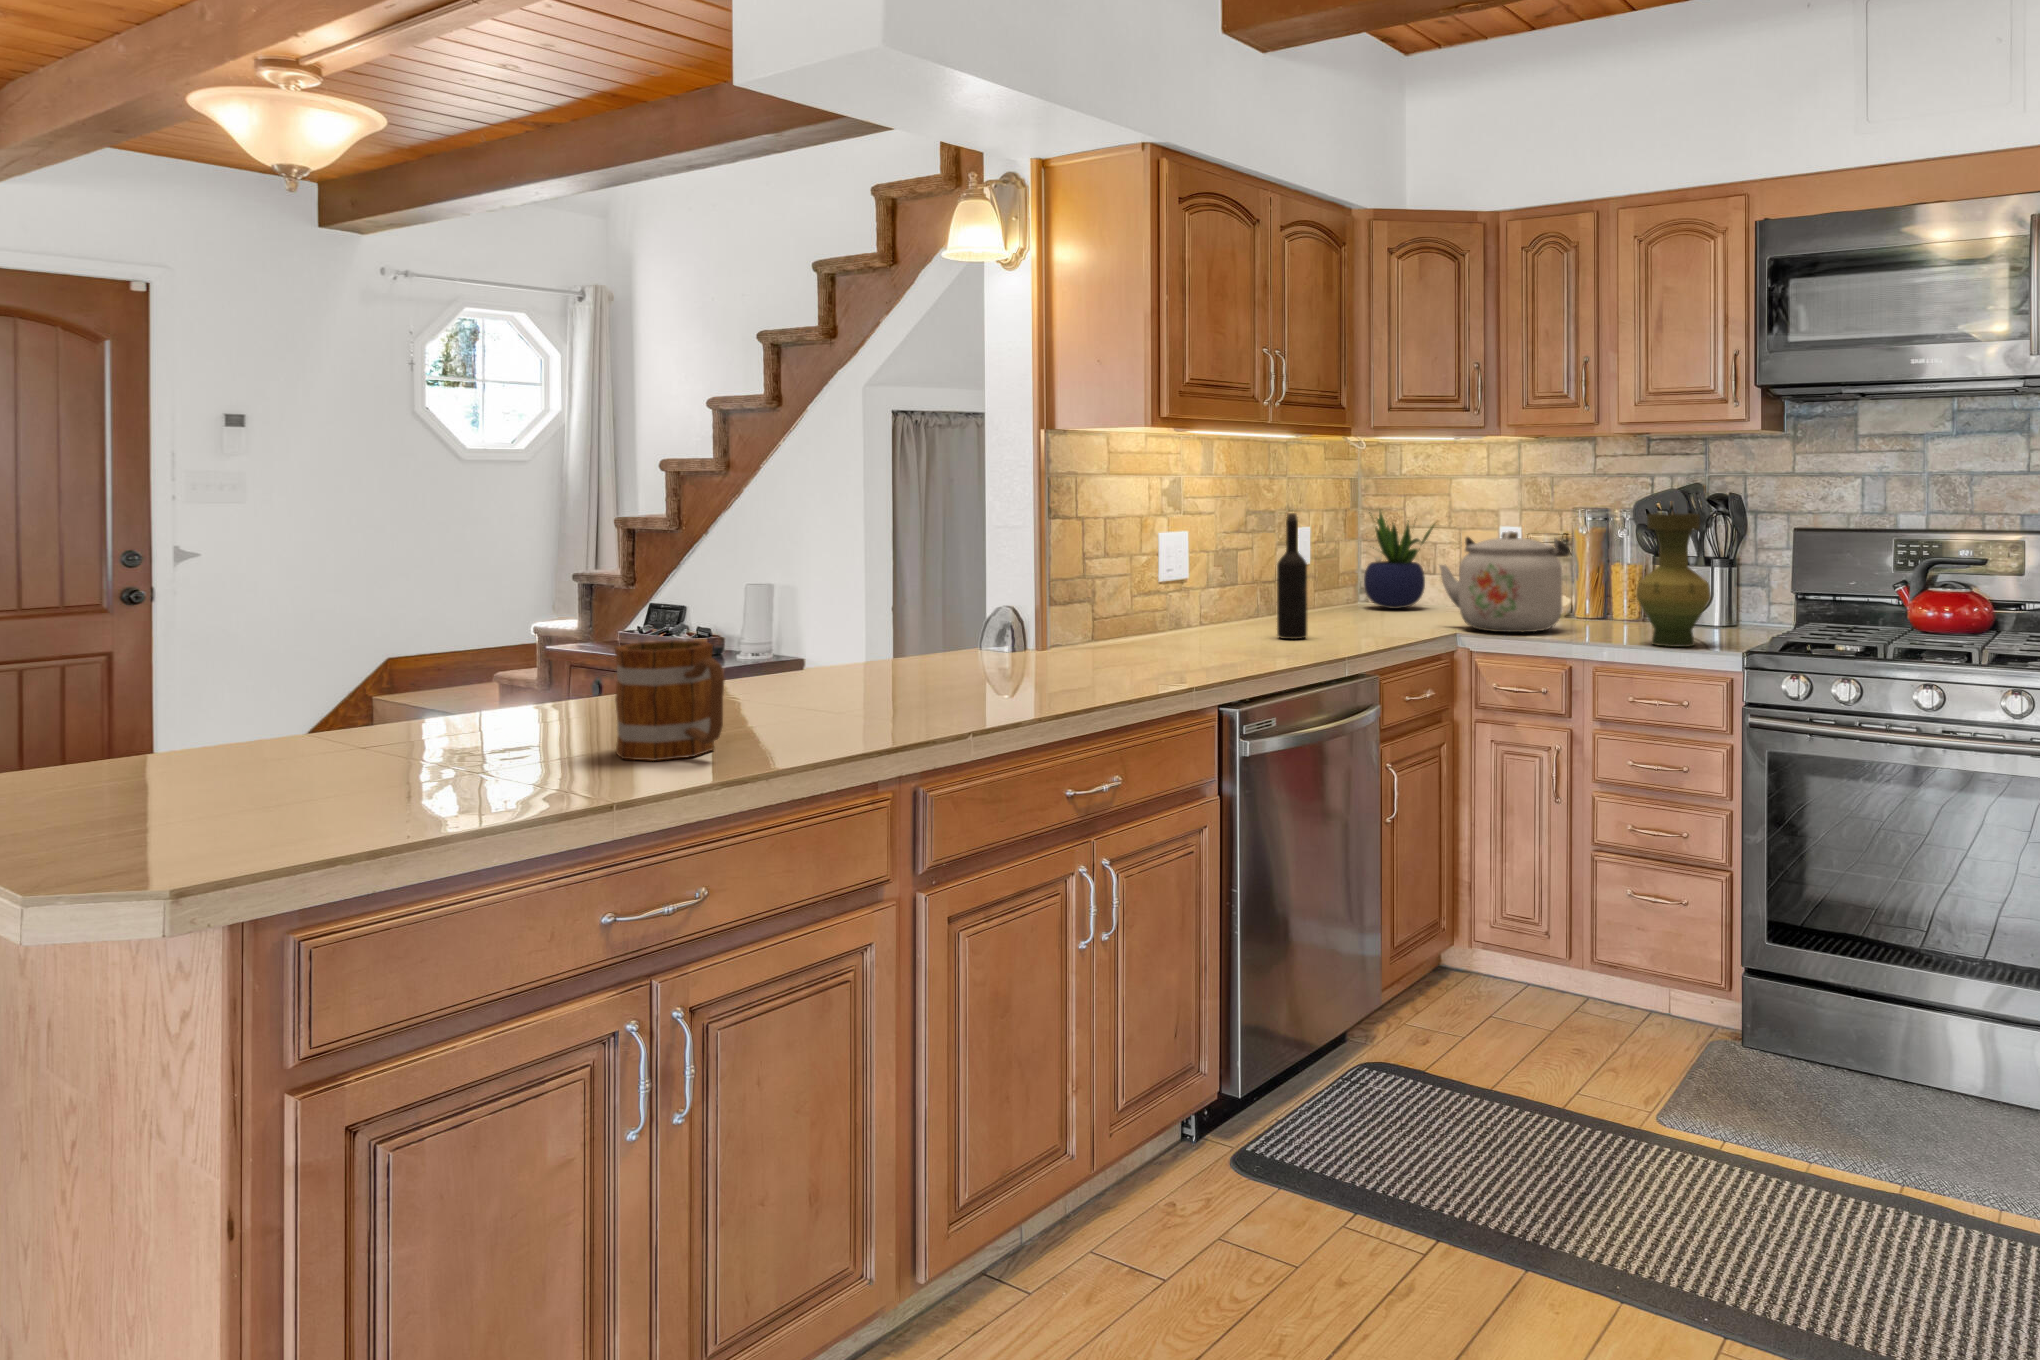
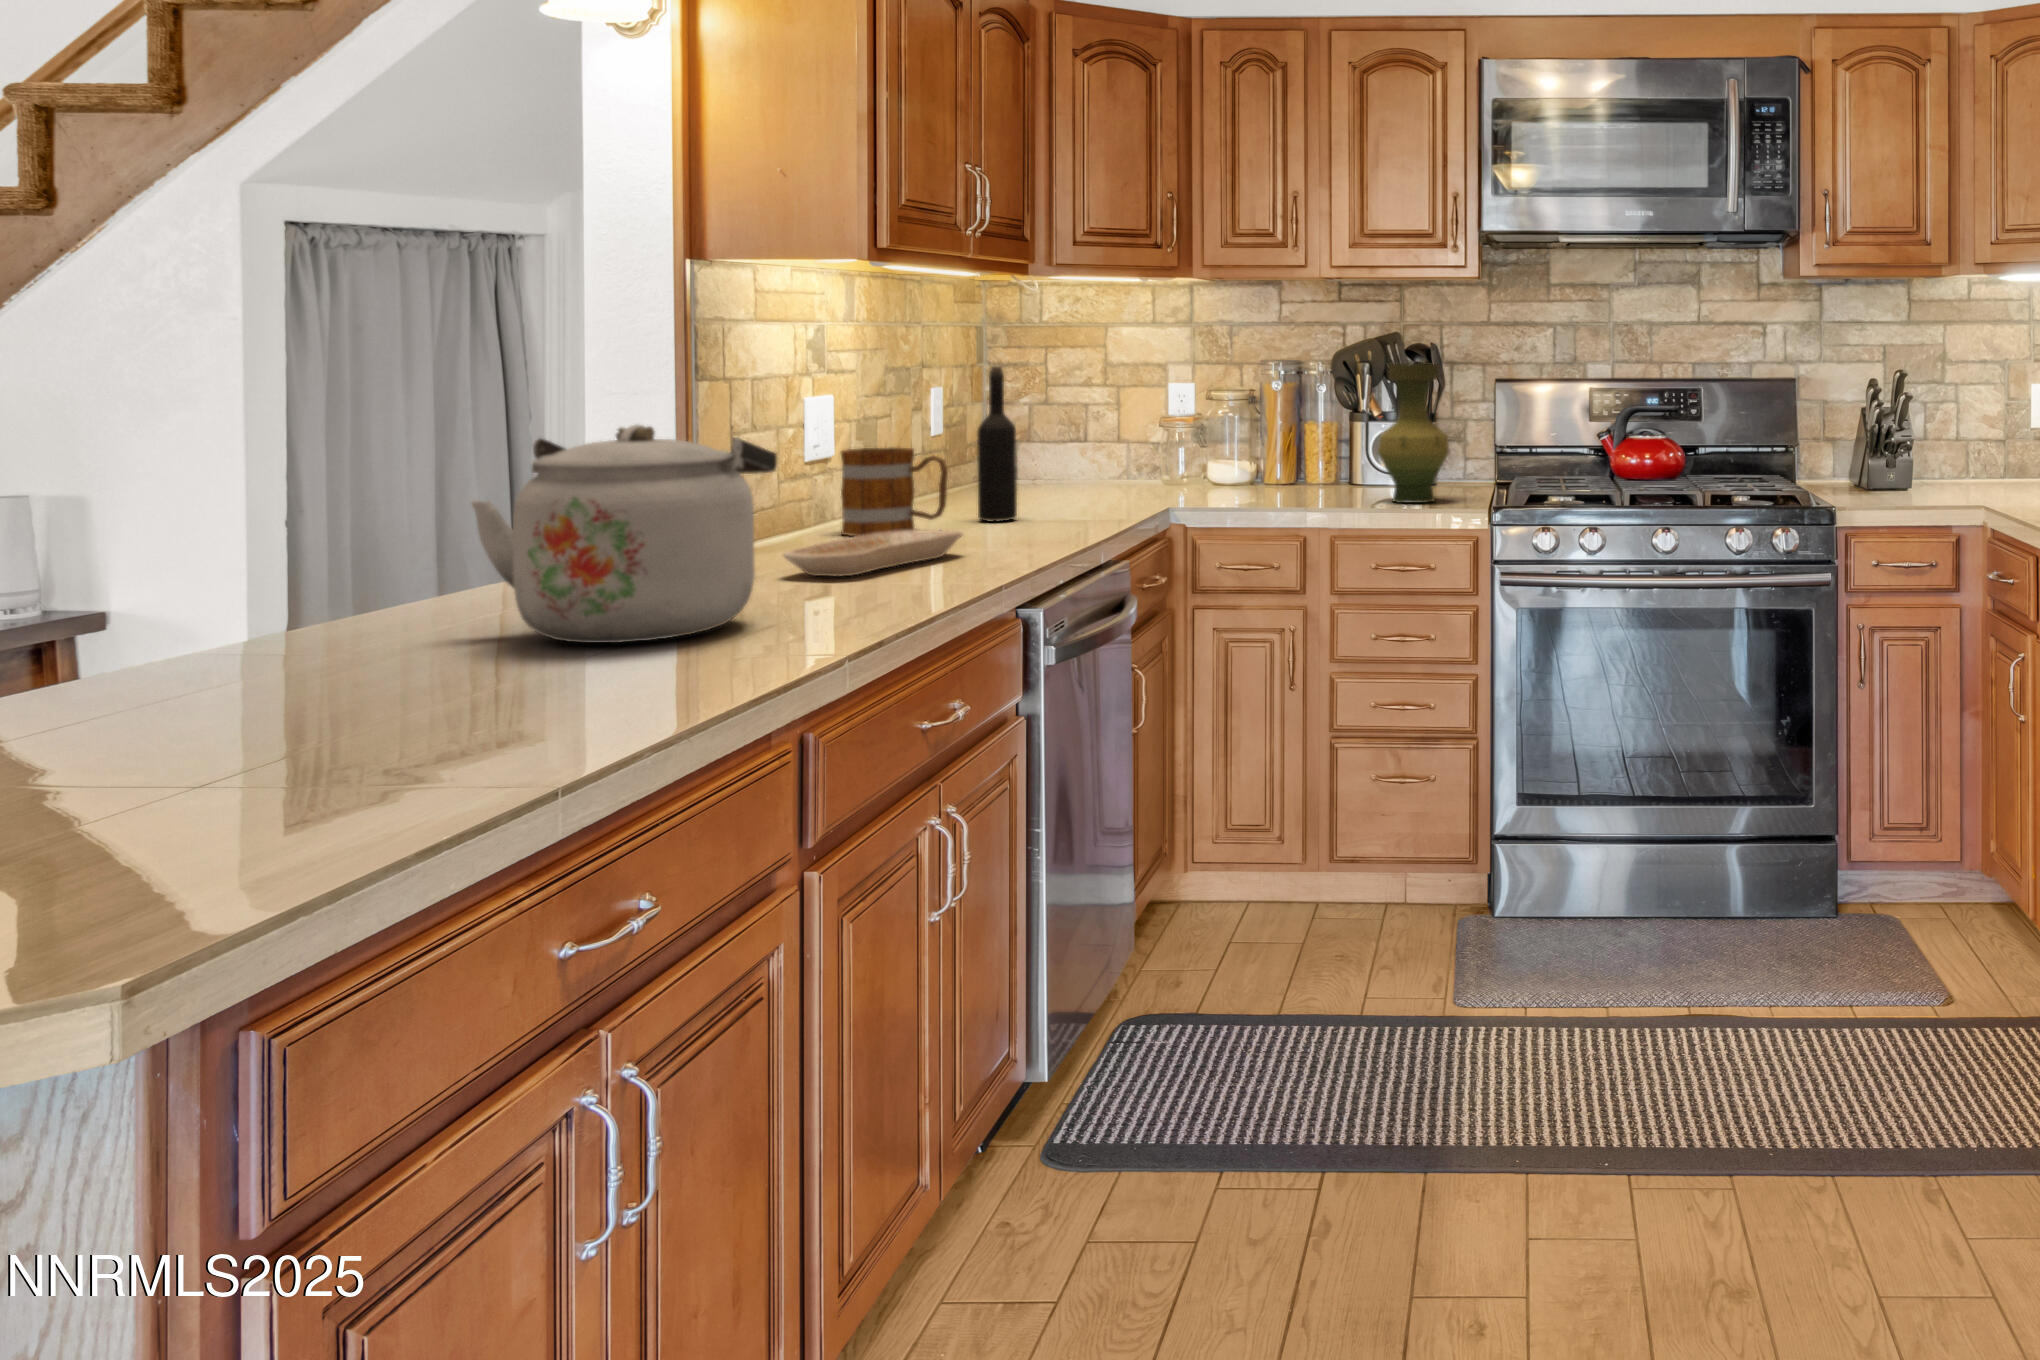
potted plant: present [1364,512,1434,609] -> none [1013,360,1103,482]
kettle: present [1440,531,1570,632] -> present [471,424,777,643]
mug: present [614,640,724,761] -> present [841,447,948,536]
tray: none [1072,642,1217,674] -> present [783,530,962,576]

